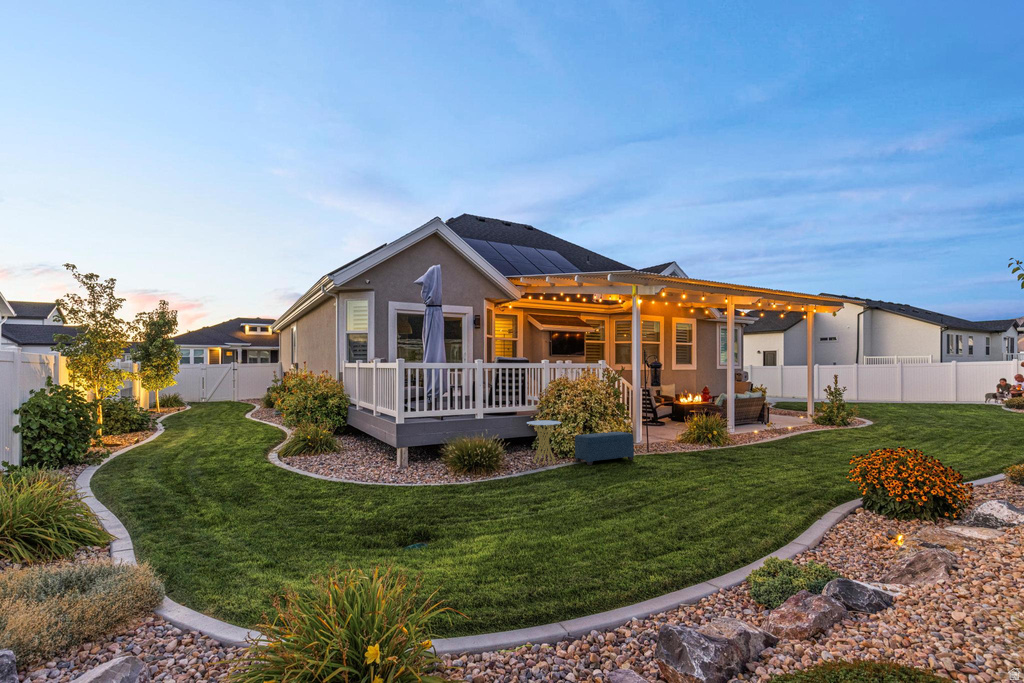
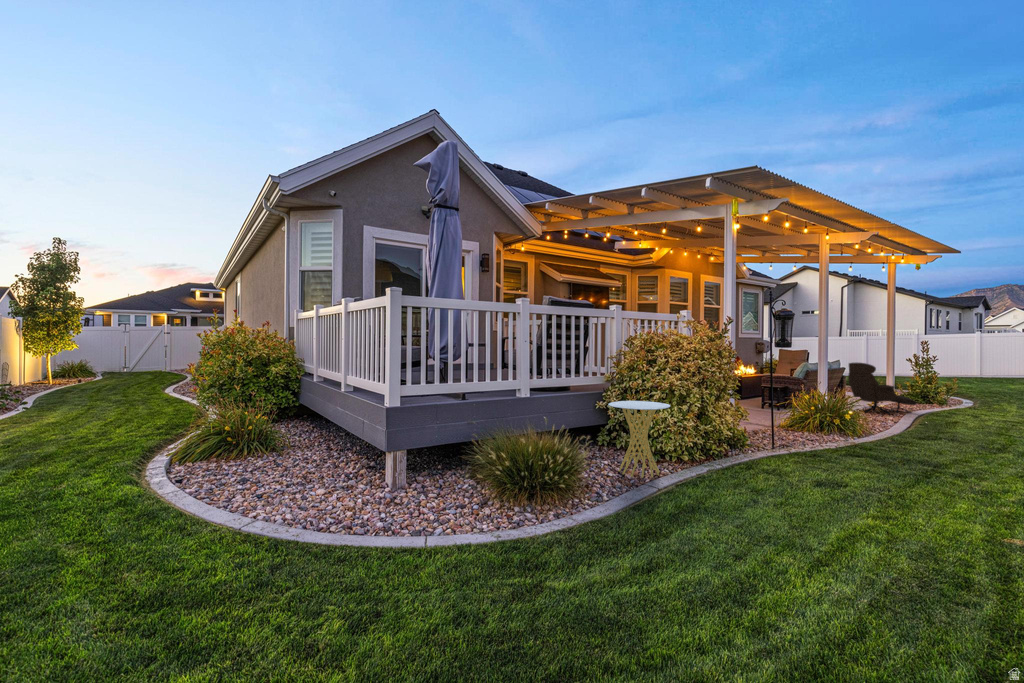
lounge chair: none [755,391,805,431] -> present [848,363,916,414]
bench: present [575,432,634,465] -> none [685,419,779,478]

